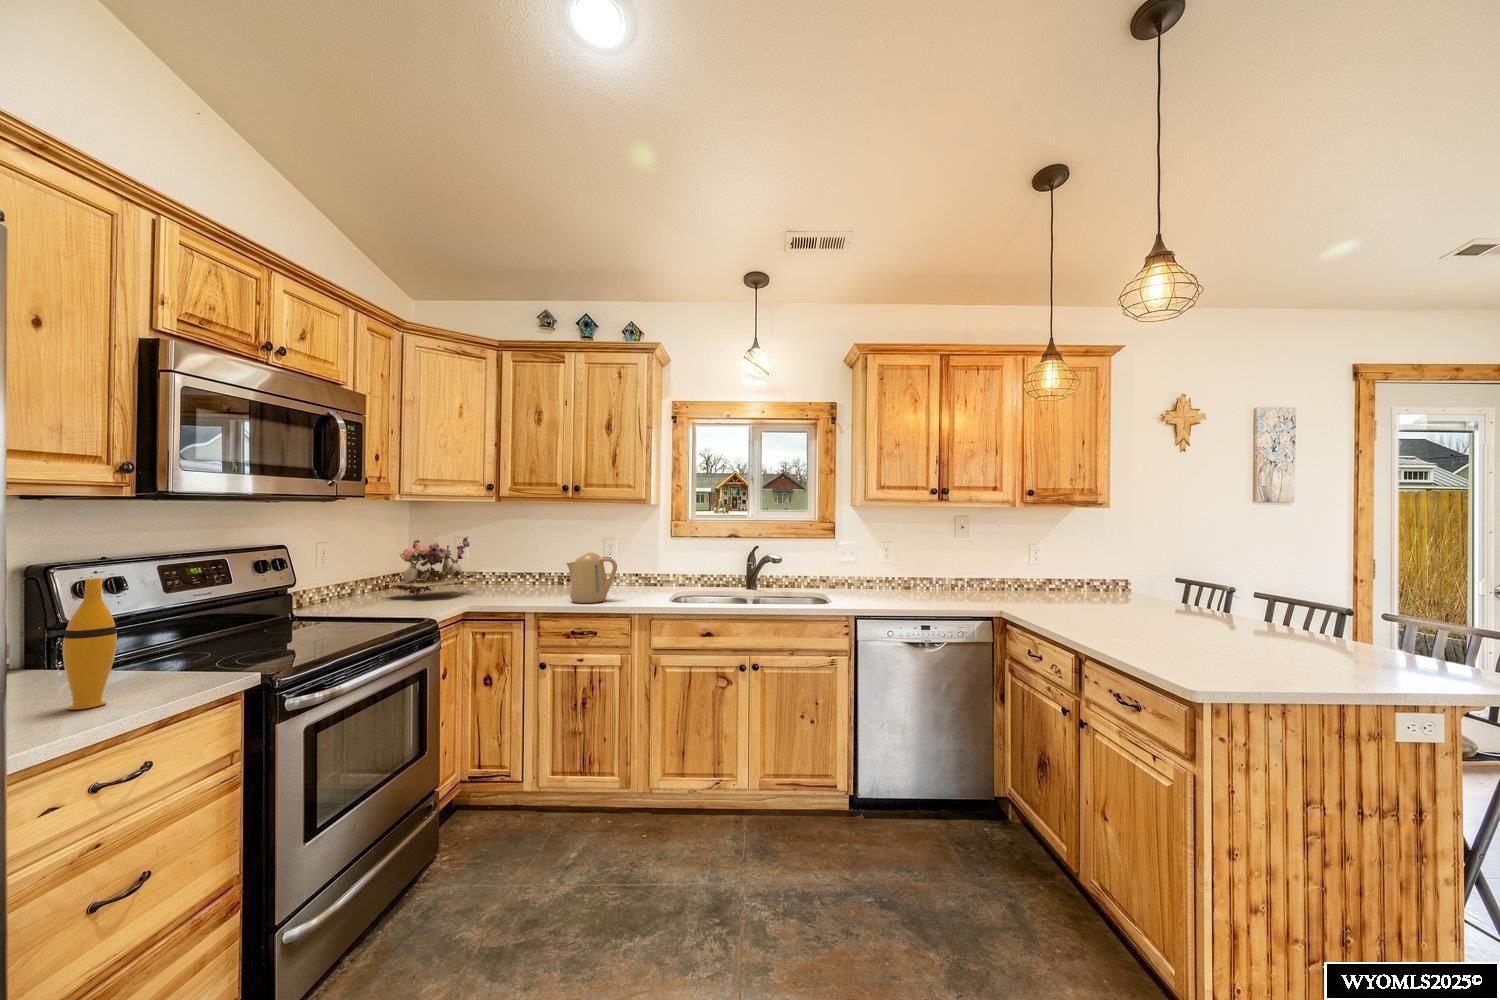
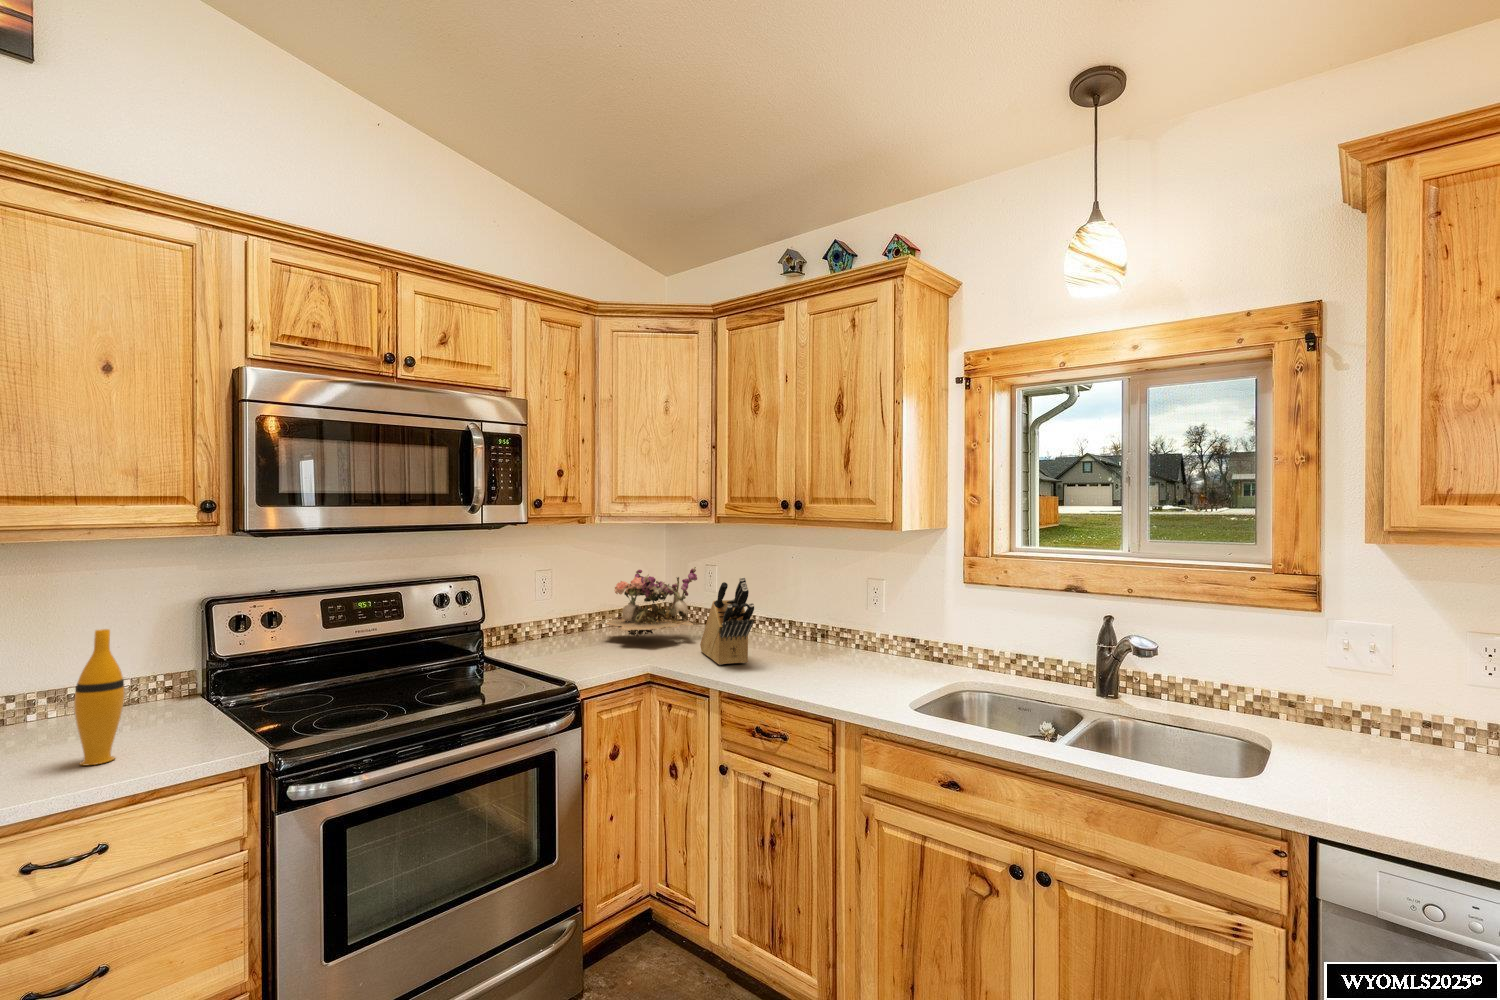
knife block: none [490,537,552,600] -> present [700,577,754,665]
kettle: present [566,552,617,603] -> none [766,606,831,686]

